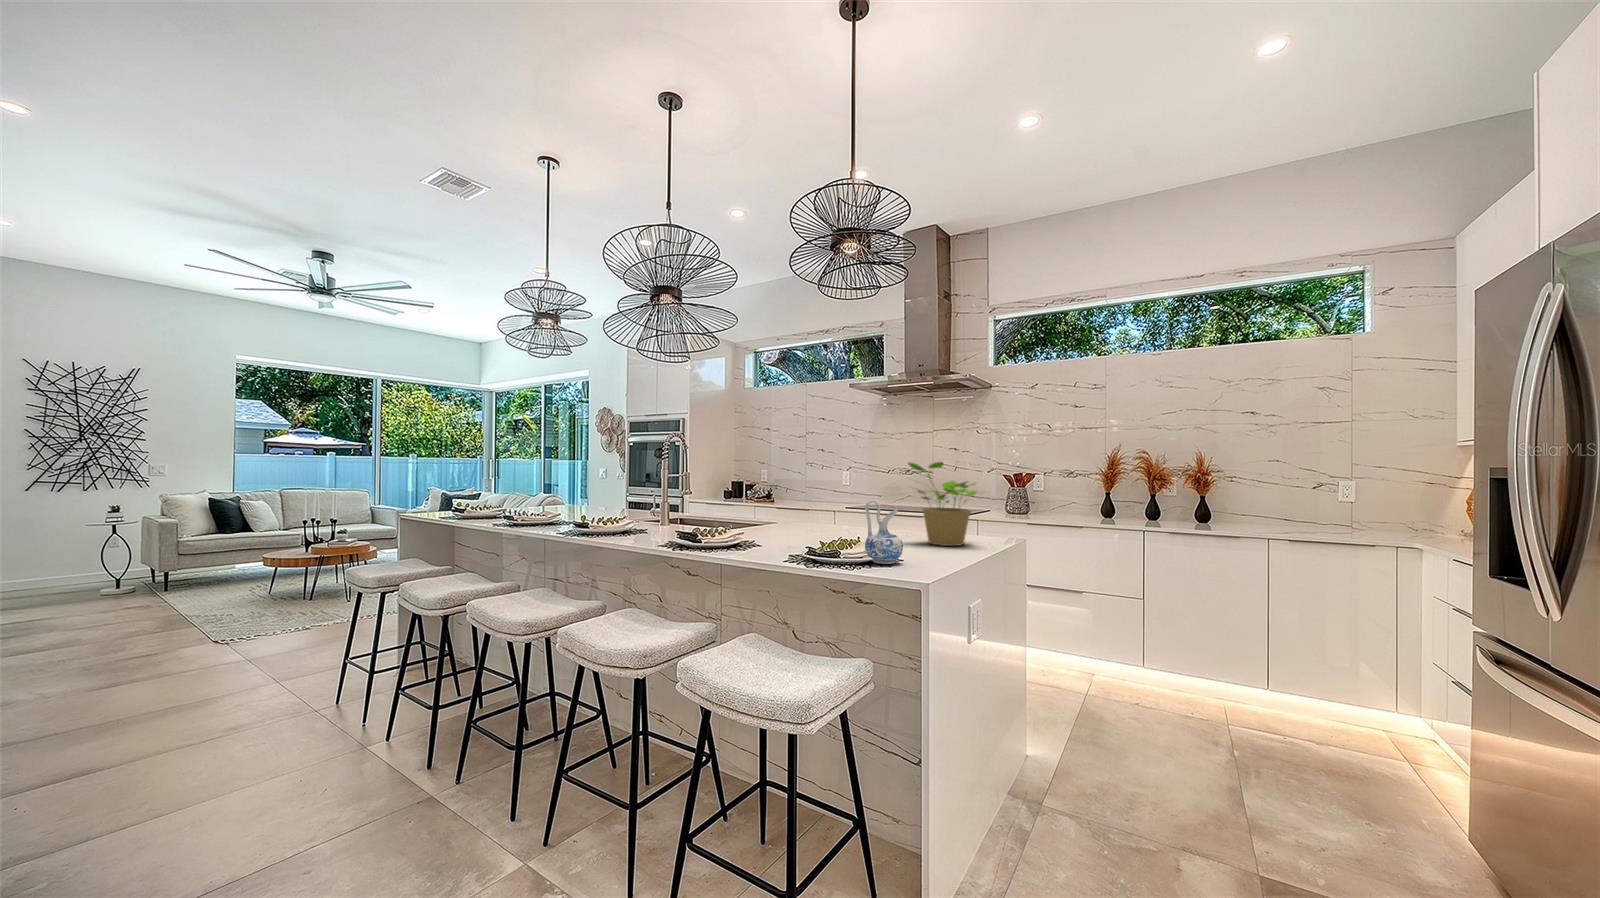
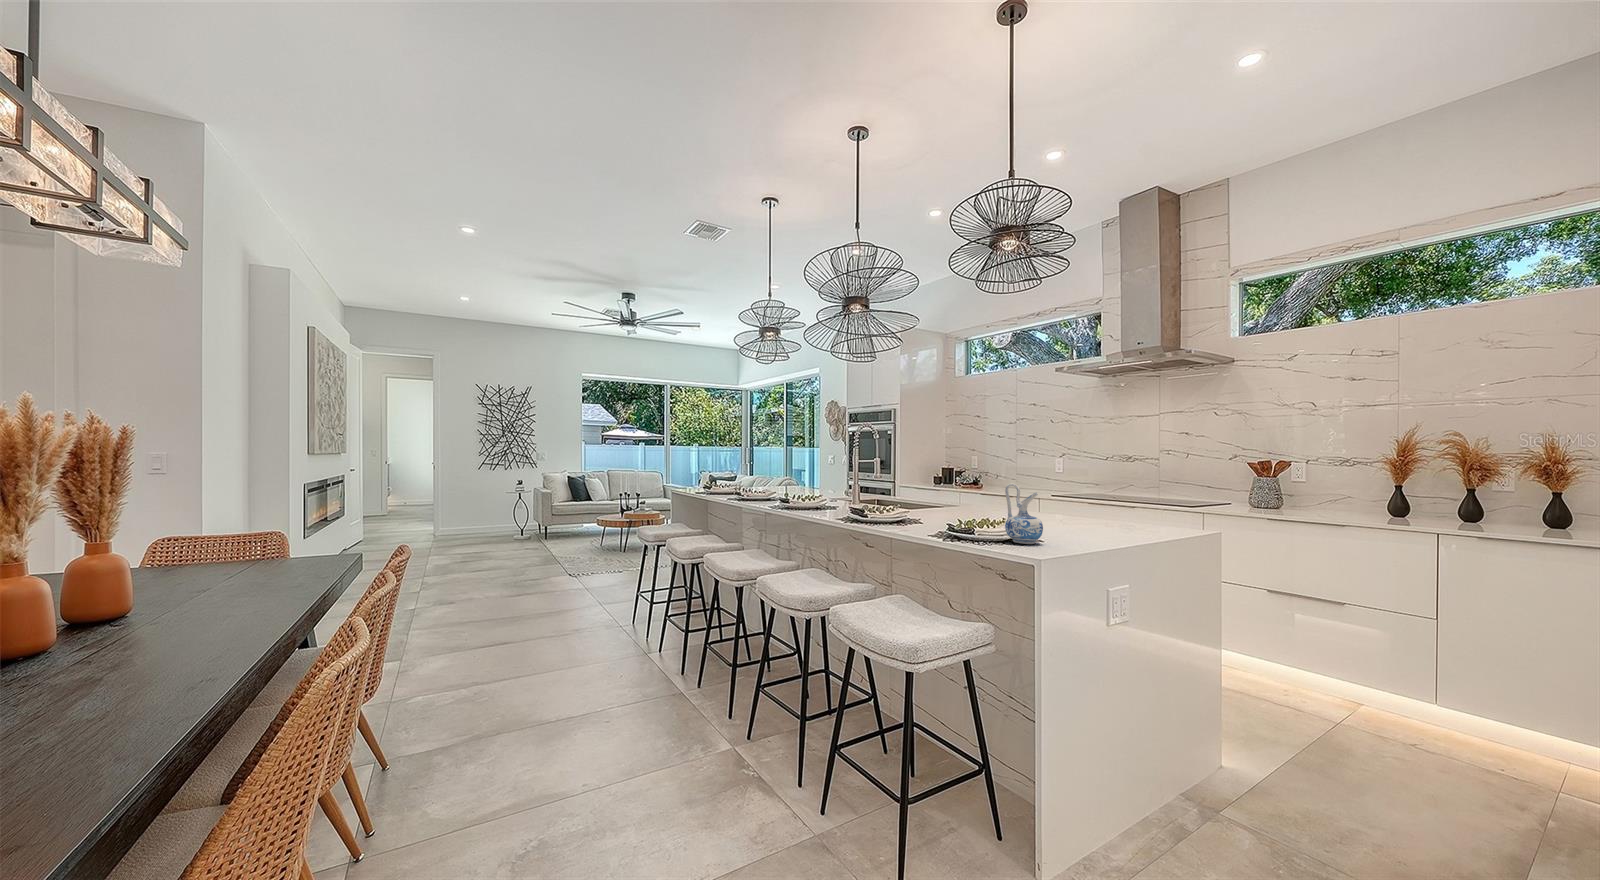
potted plant: present [908,462,977,546] -> none [1072,448,1153,534]

